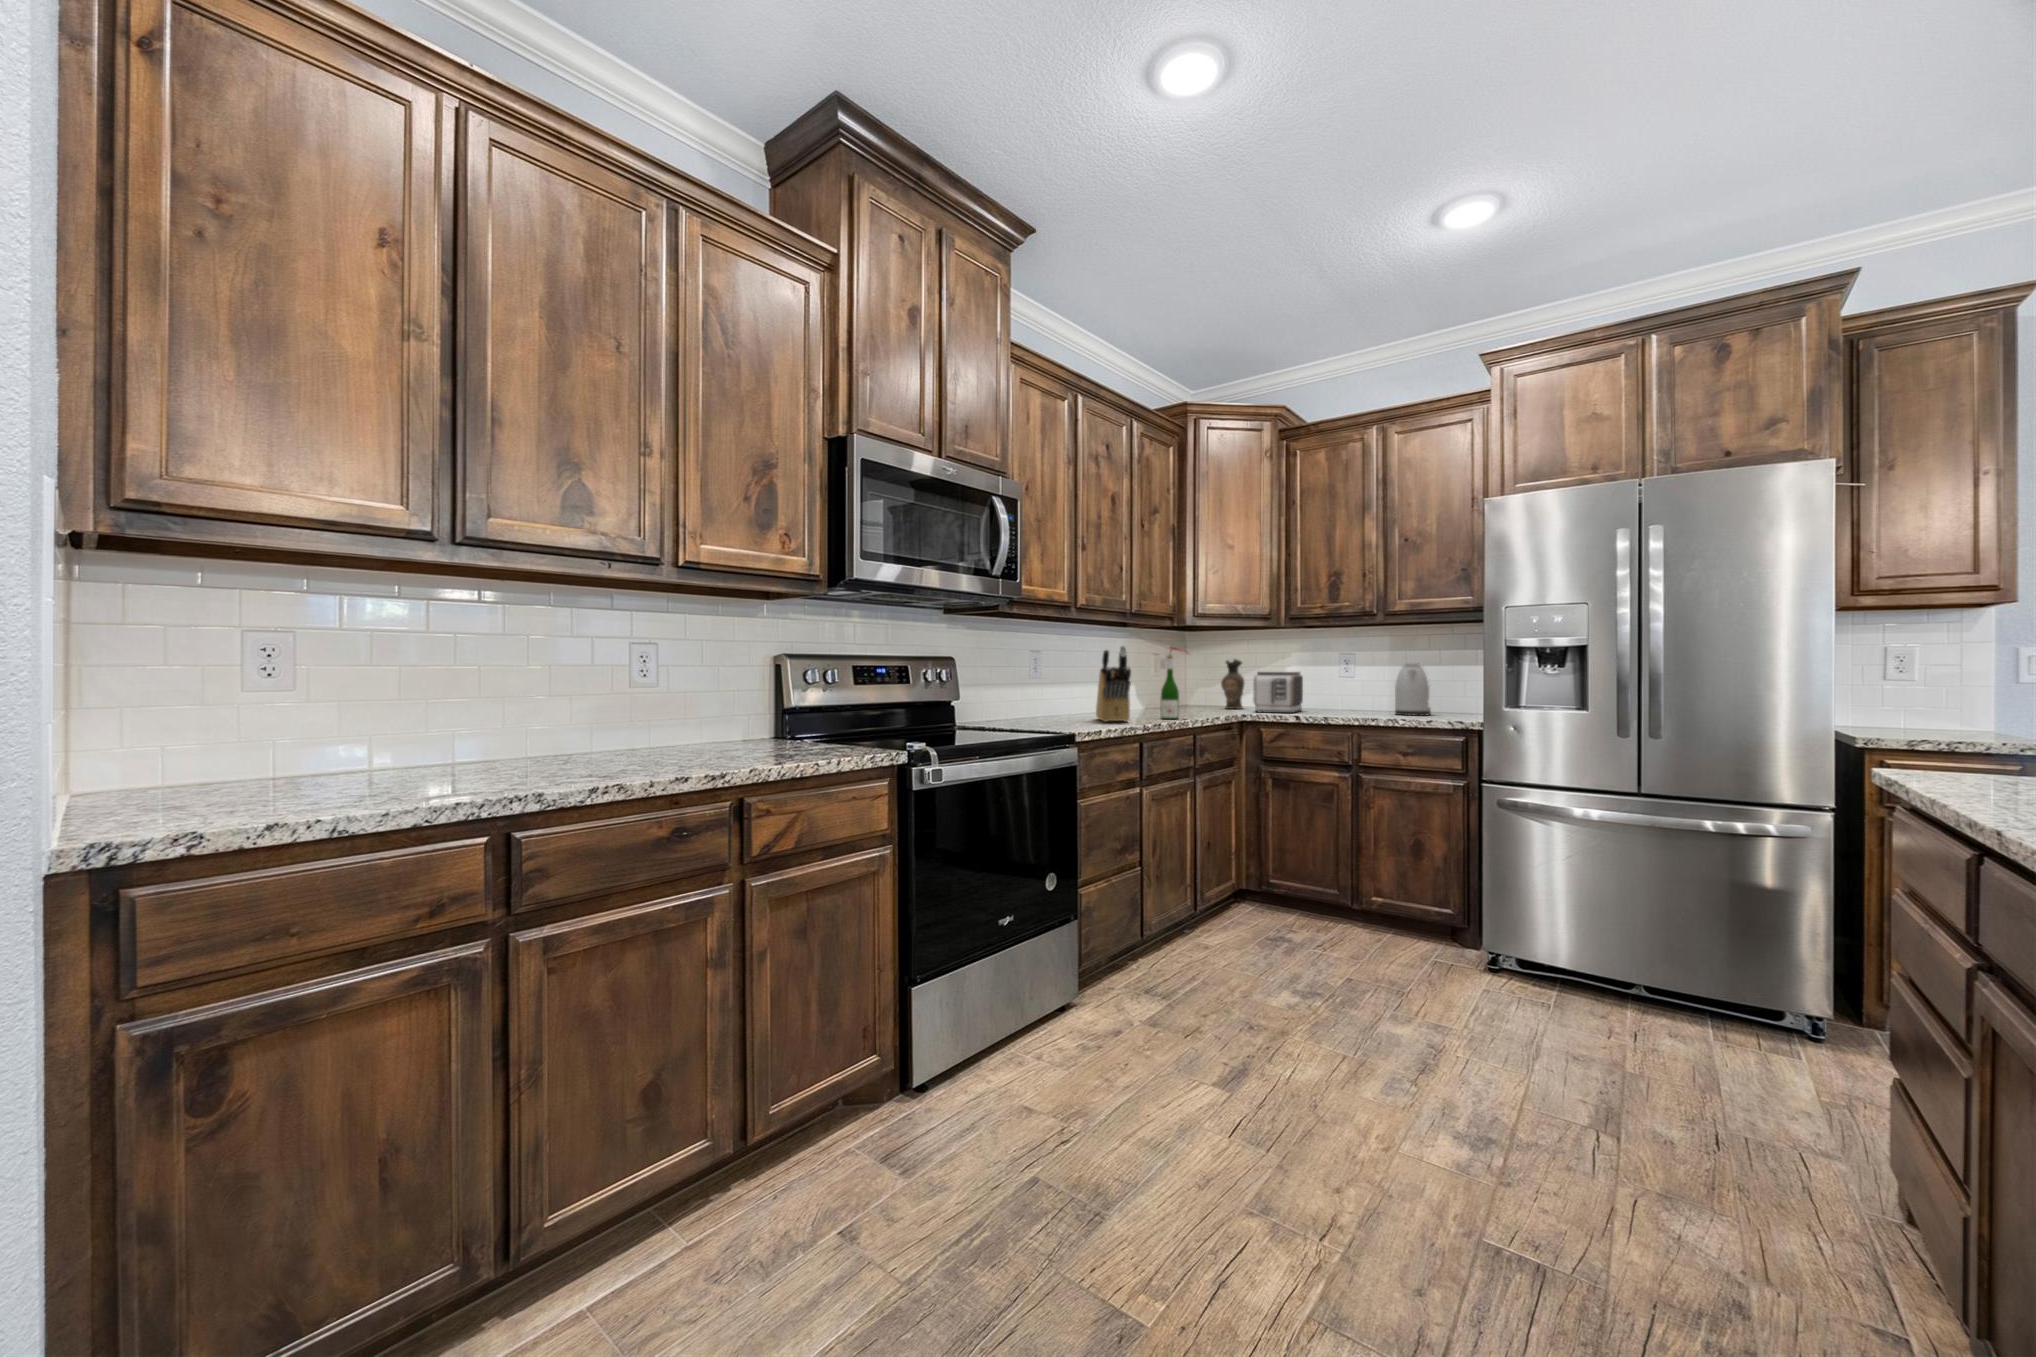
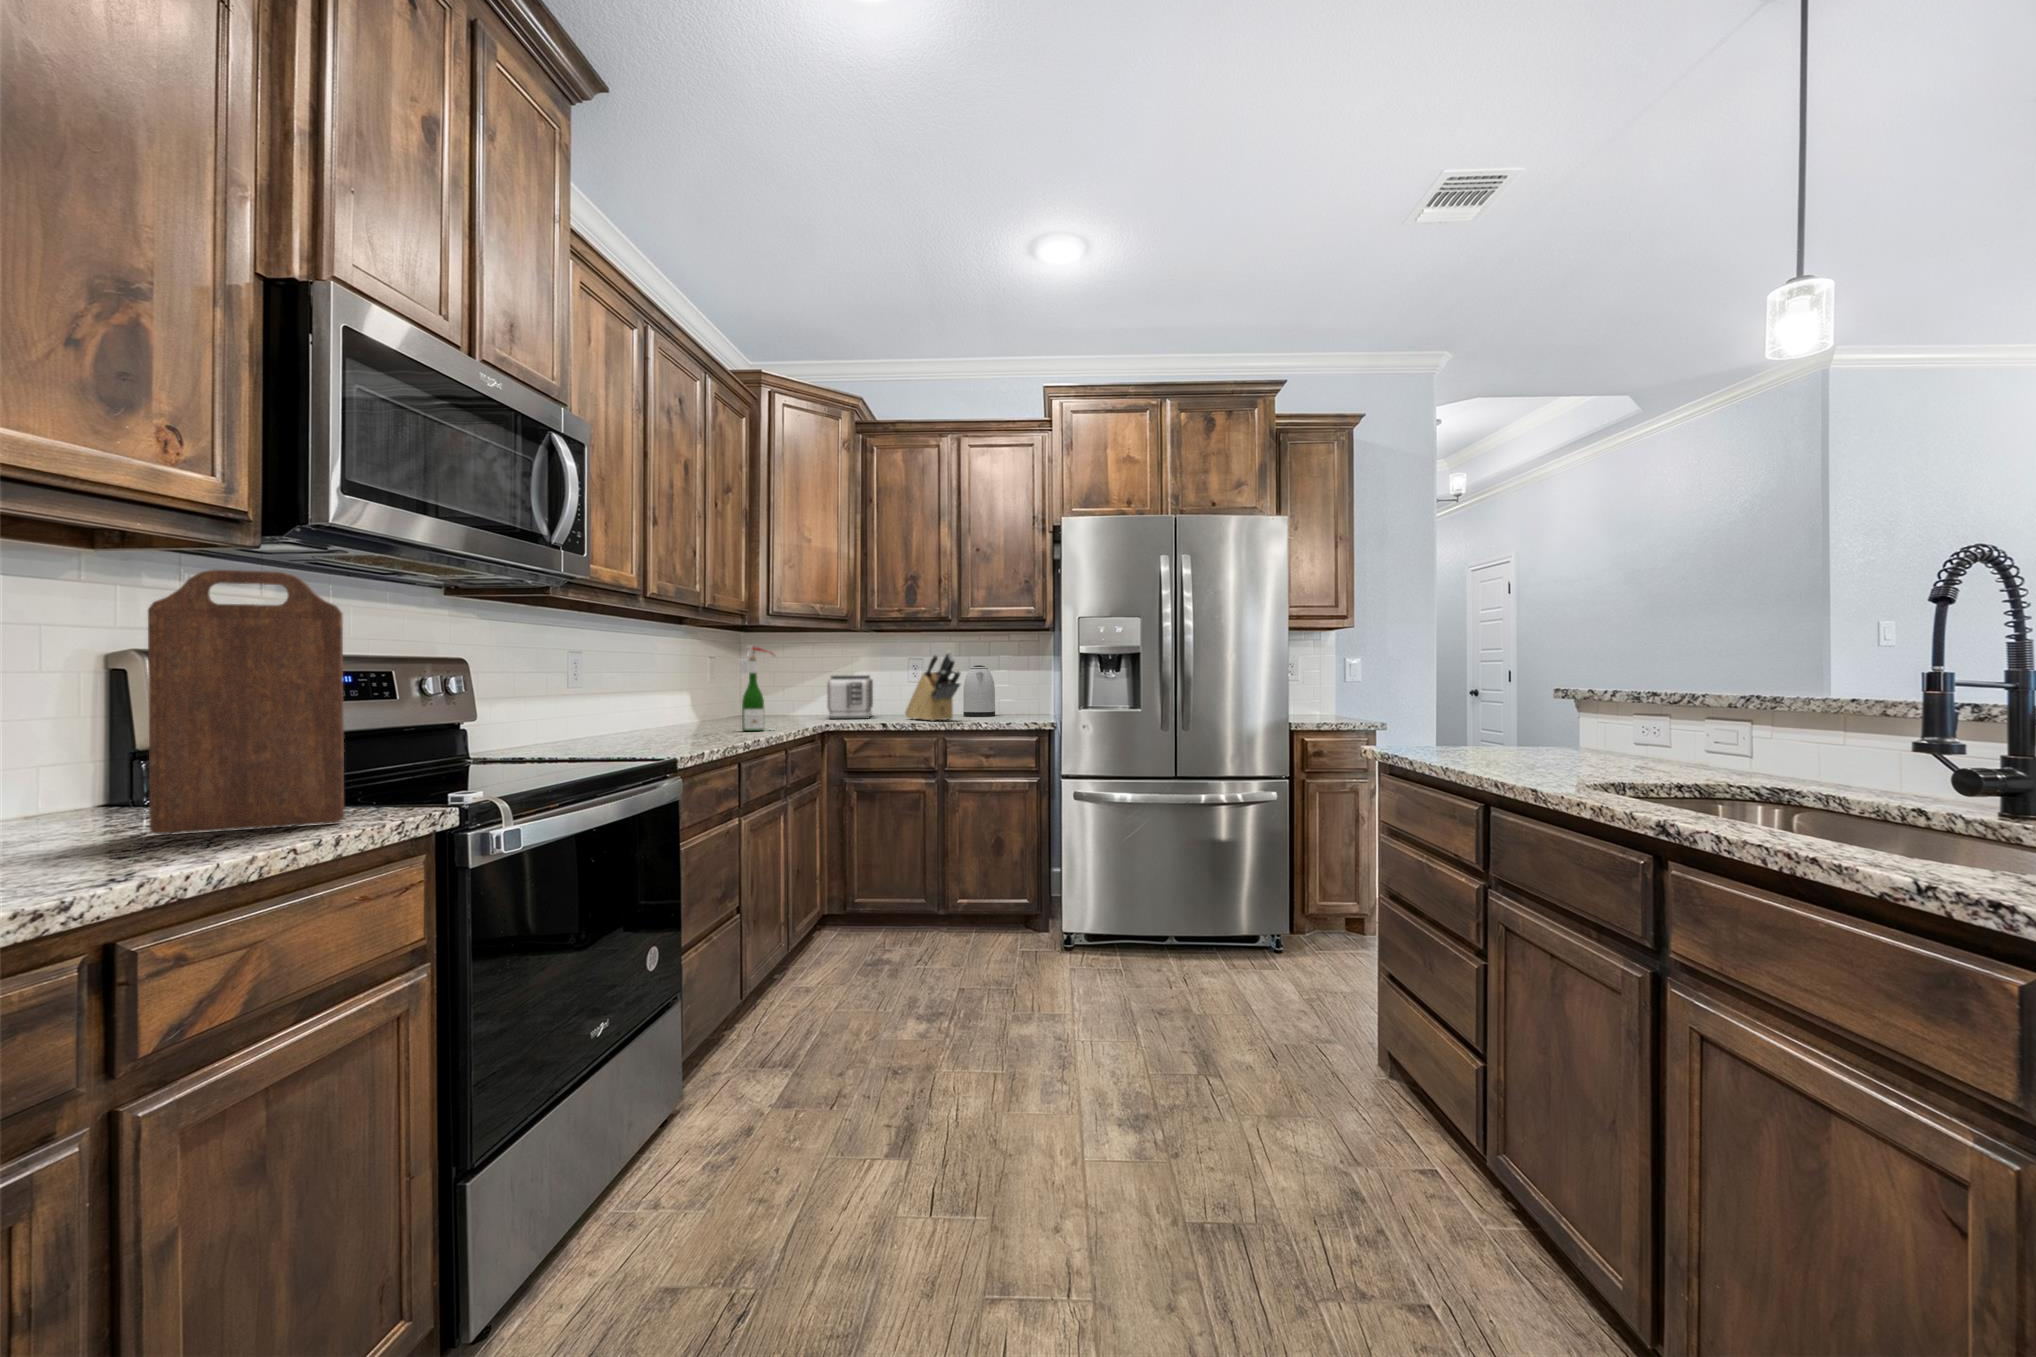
cutting board: none [768,611,849,756] -> present [148,570,344,834]
knife block: present [1096,646,1131,722] -> present [905,652,961,721]
ceramic pitcher: present [1221,659,1244,709] -> none [785,657,810,716]

